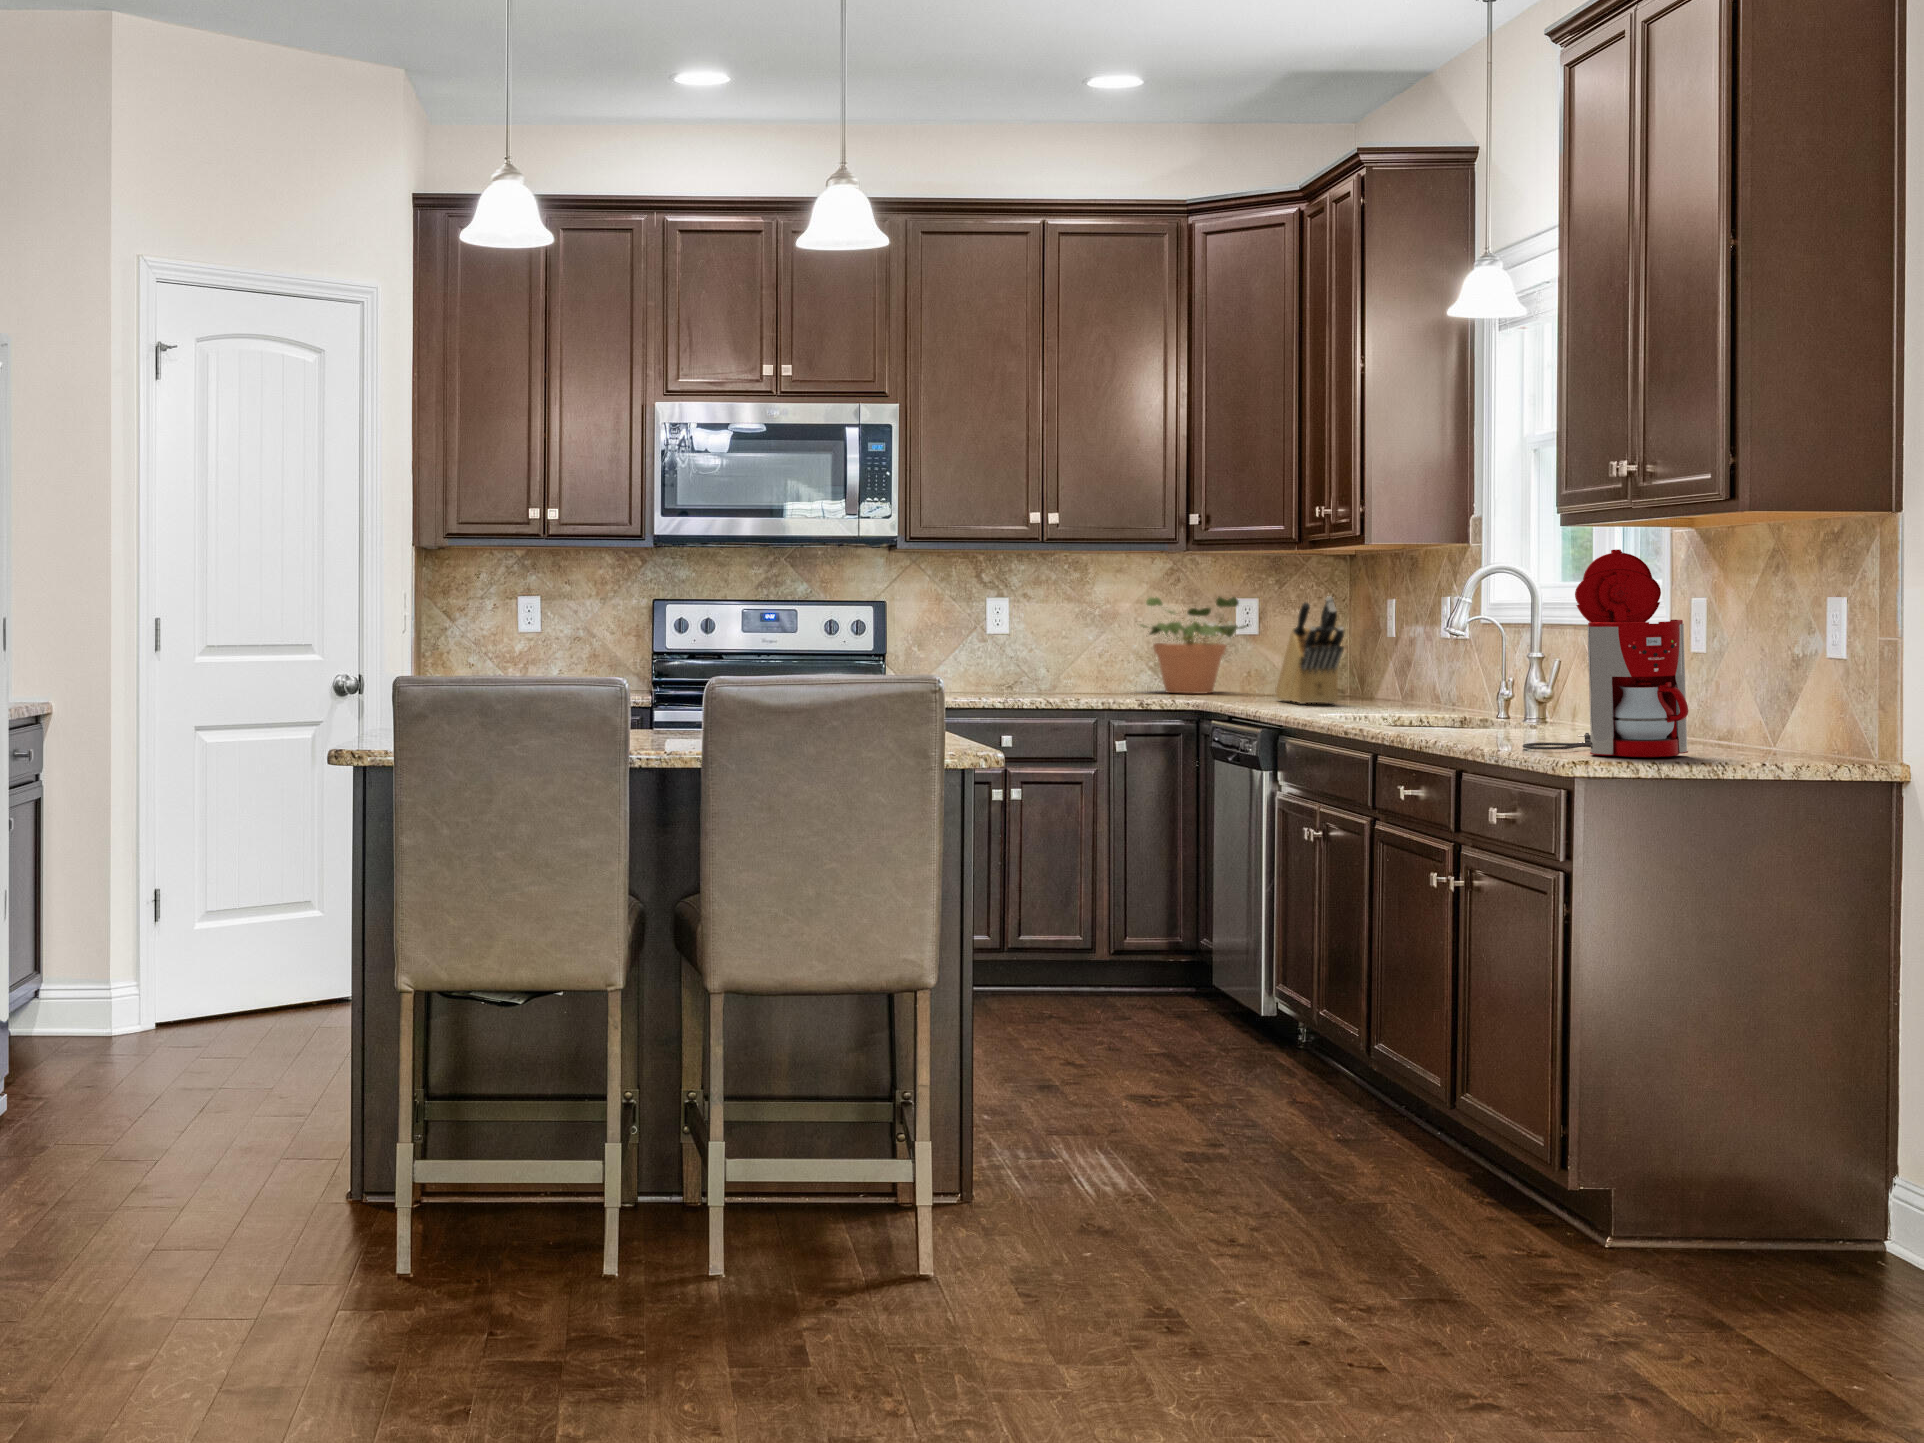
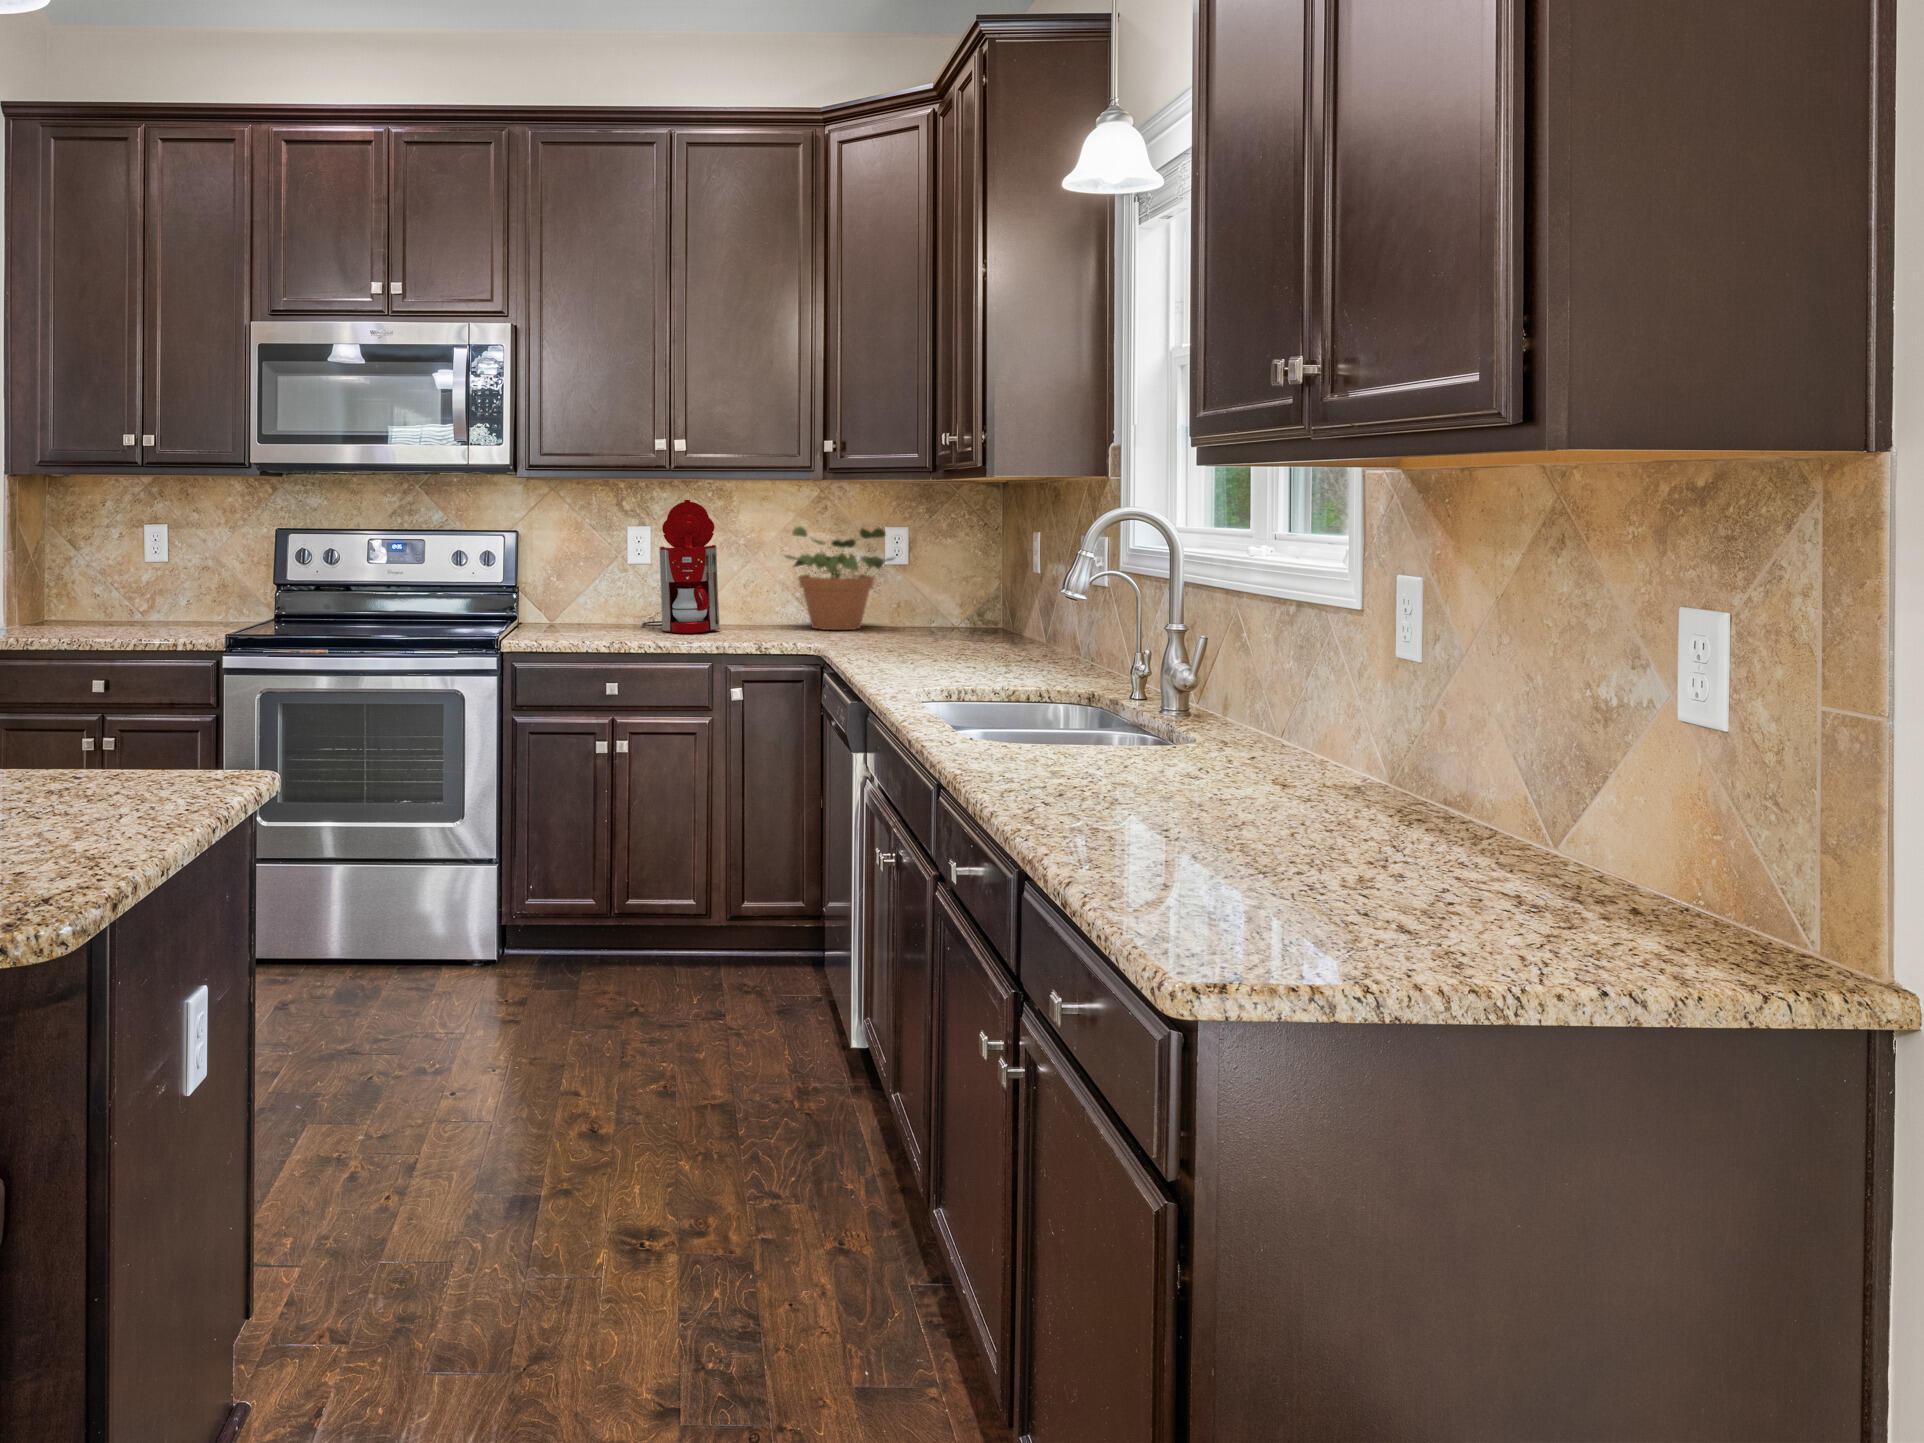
coffee maker: present [1523,549,1688,757] -> present [642,500,720,633]
knife block: present [1276,596,1344,704] -> none [908,535,971,659]

